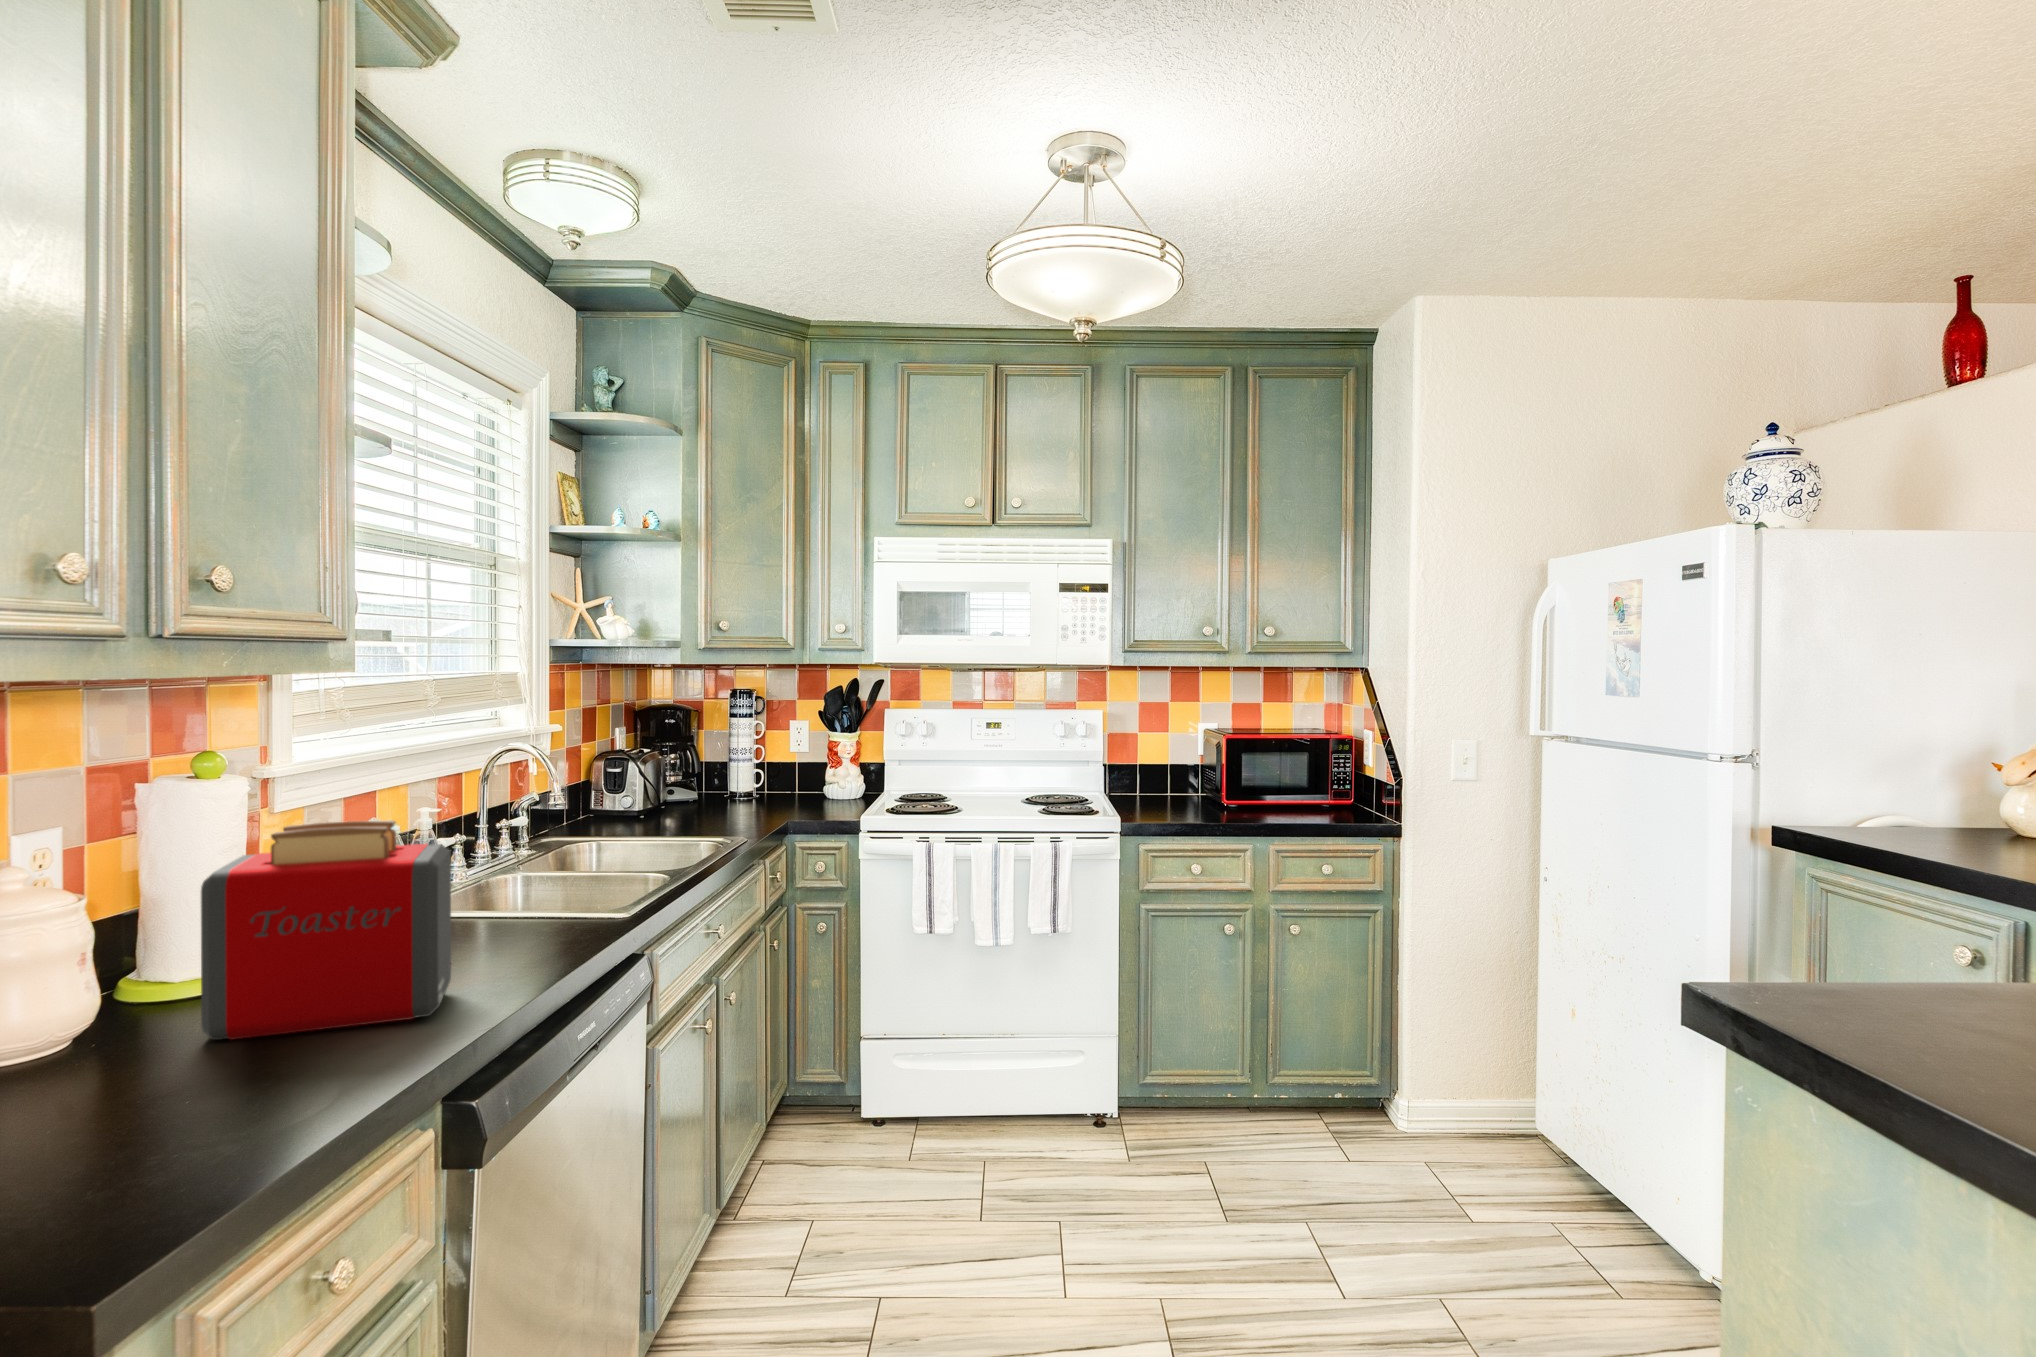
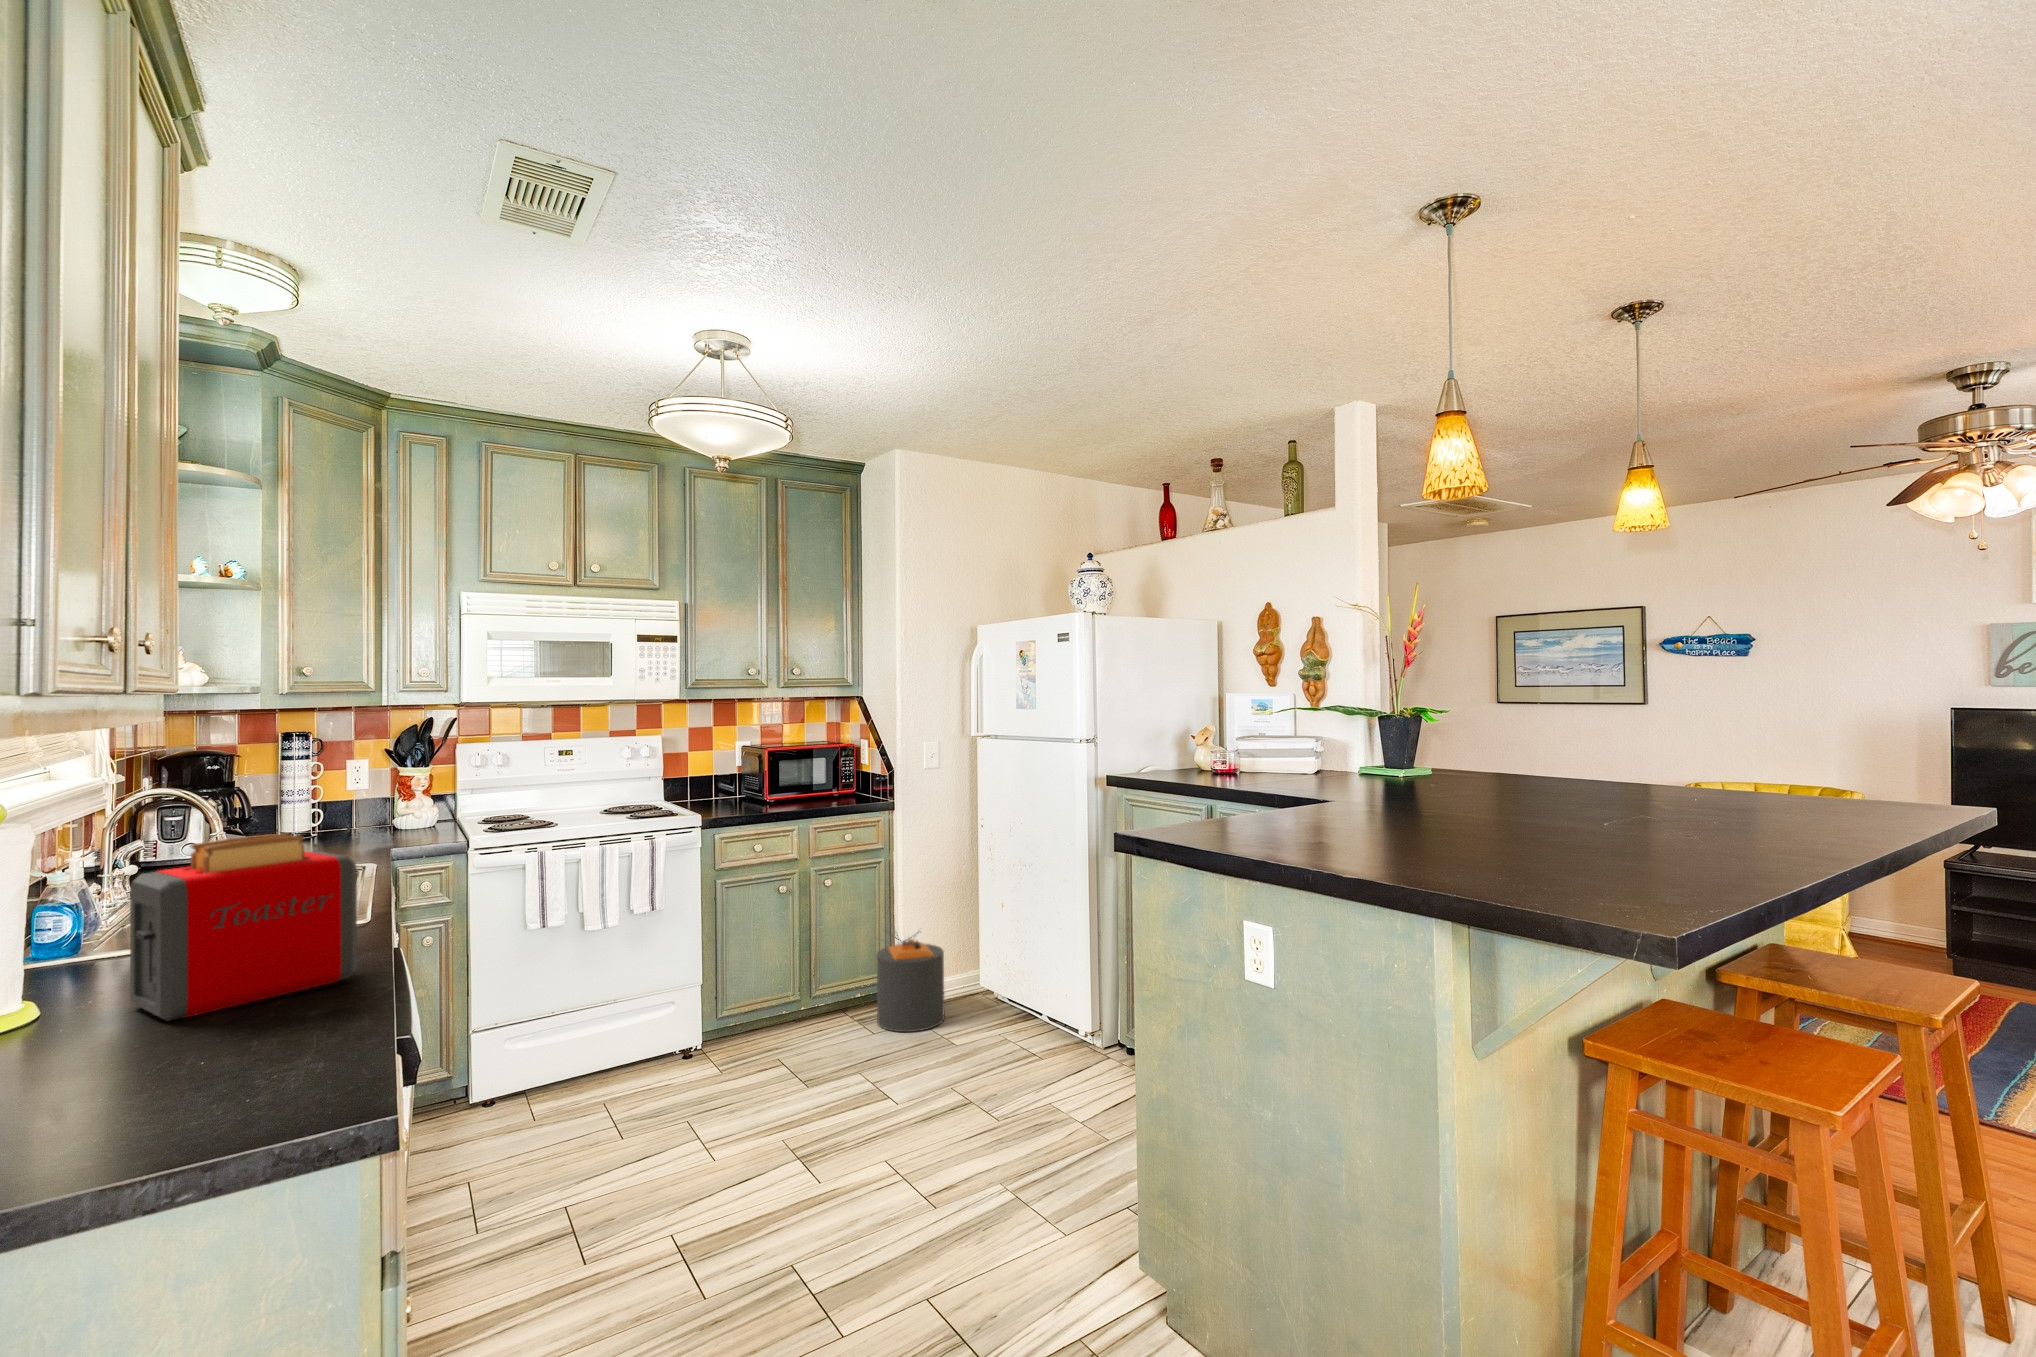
trash can: none [1354,997,1466,1176] -> present [876,924,945,1032]

